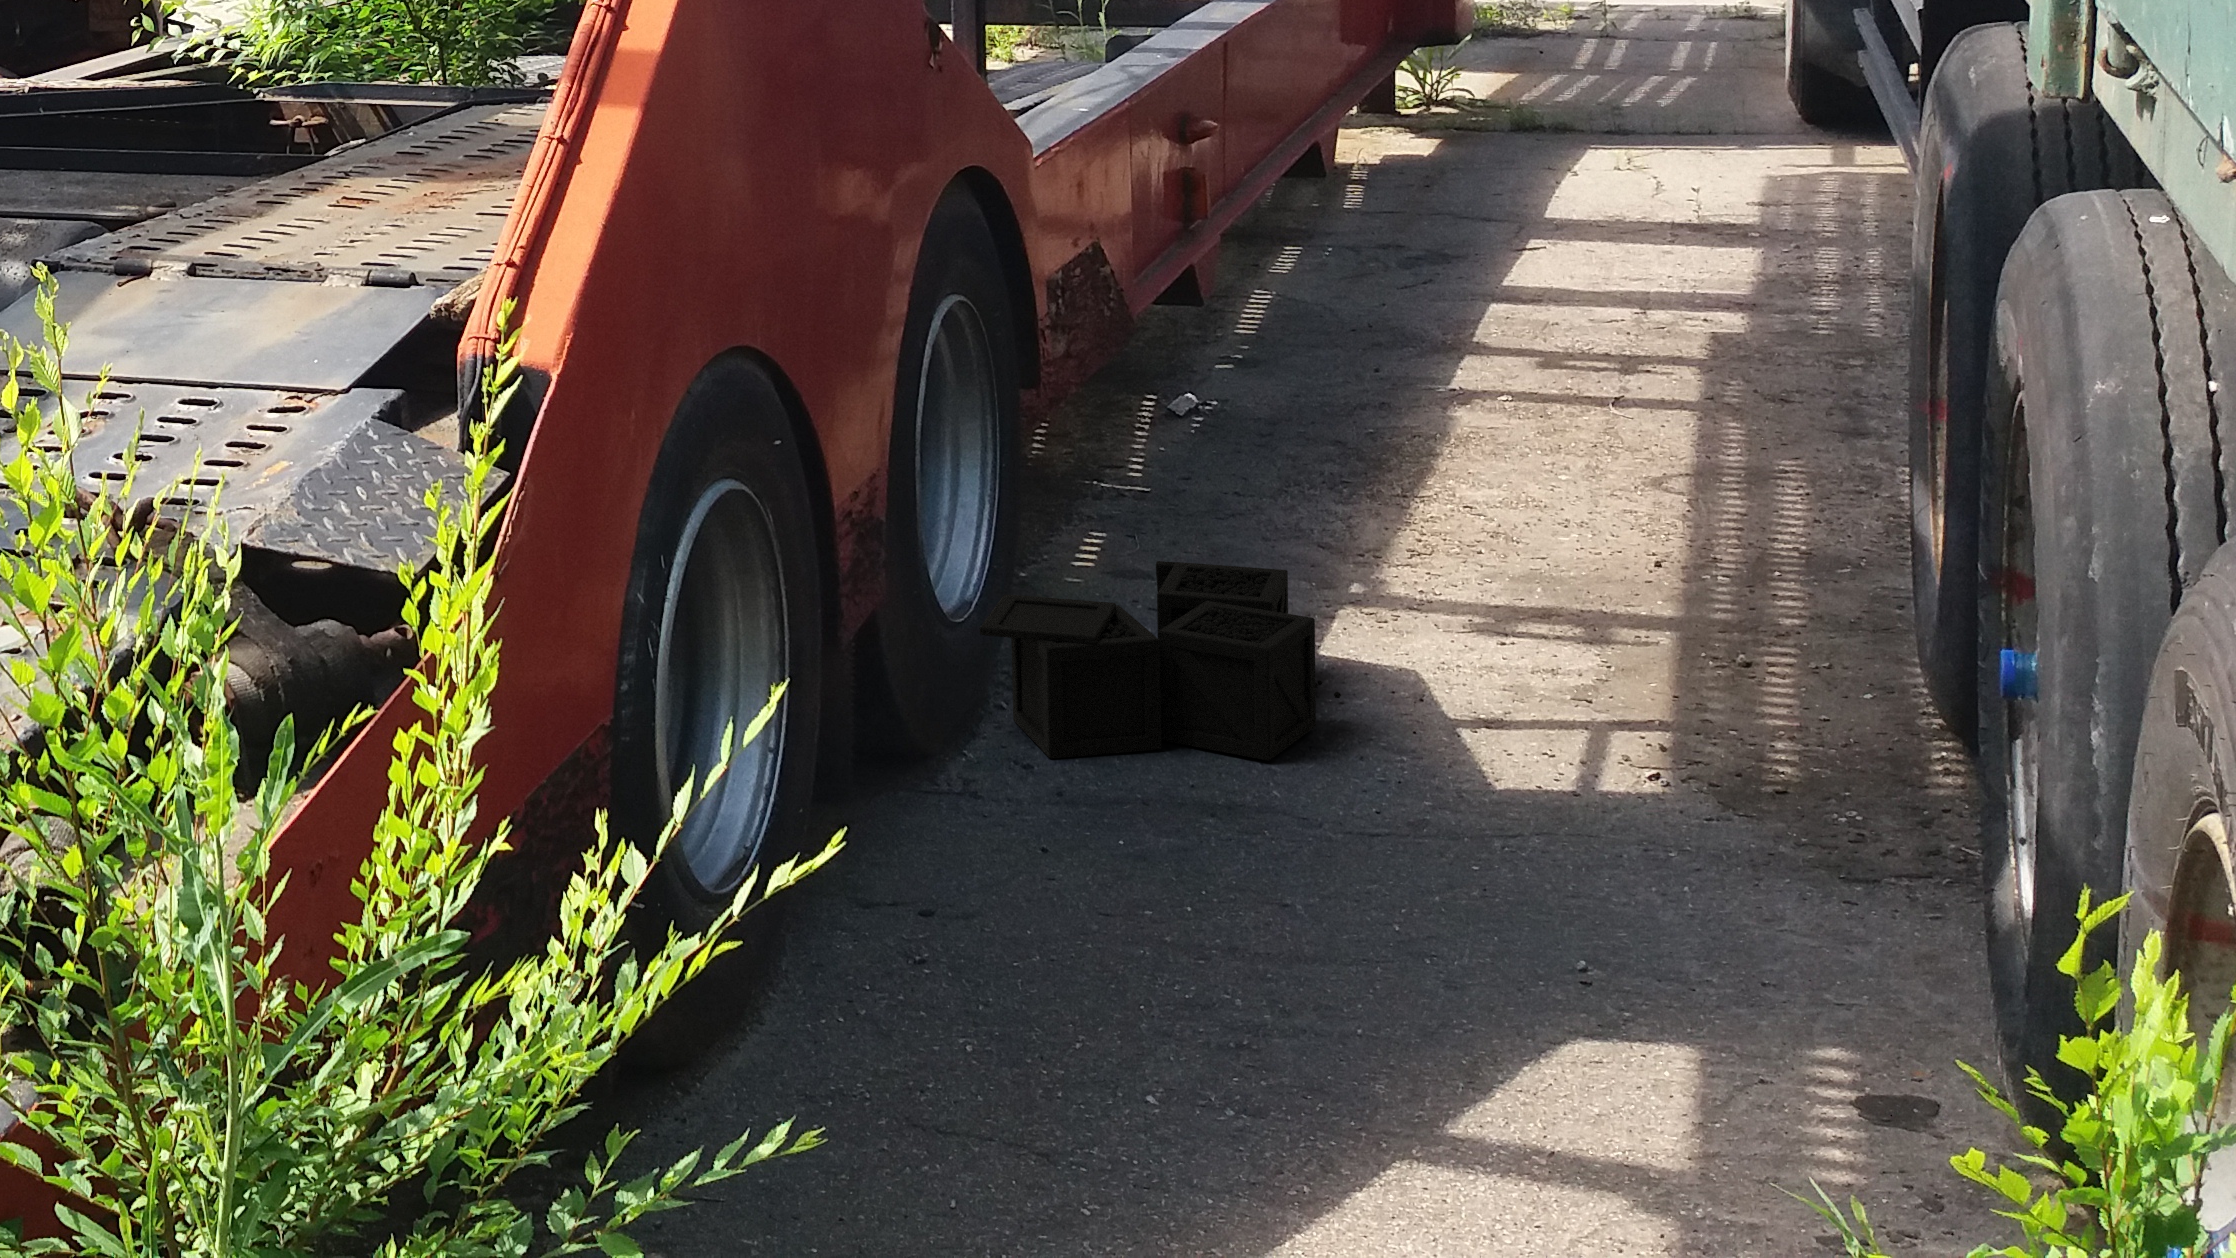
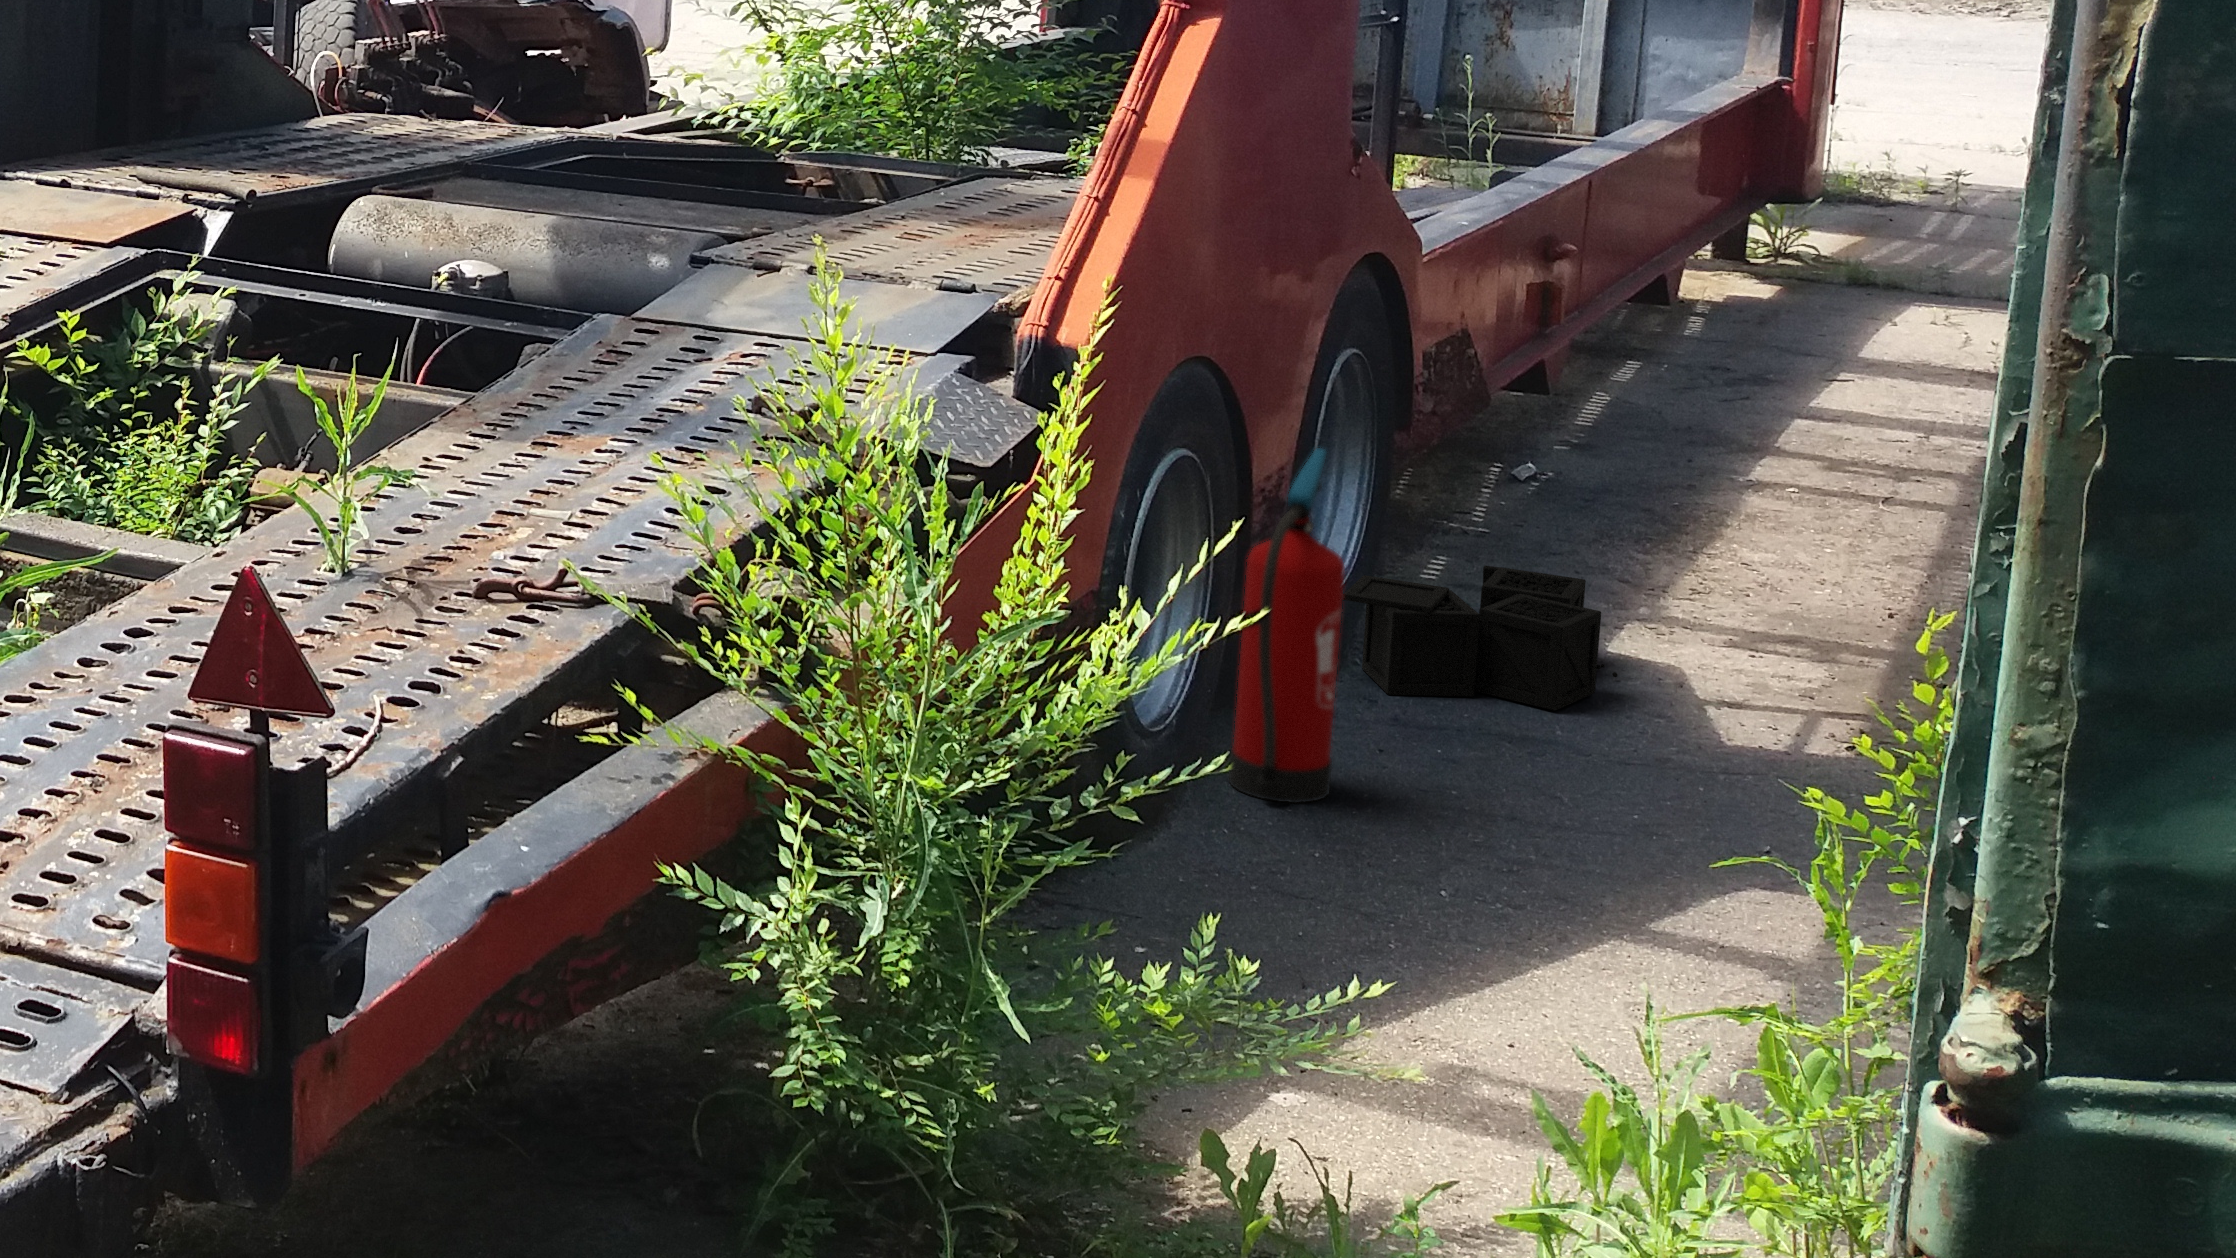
fire extinguisher: none [842,452,984,960] -> present [1229,448,1345,803]

